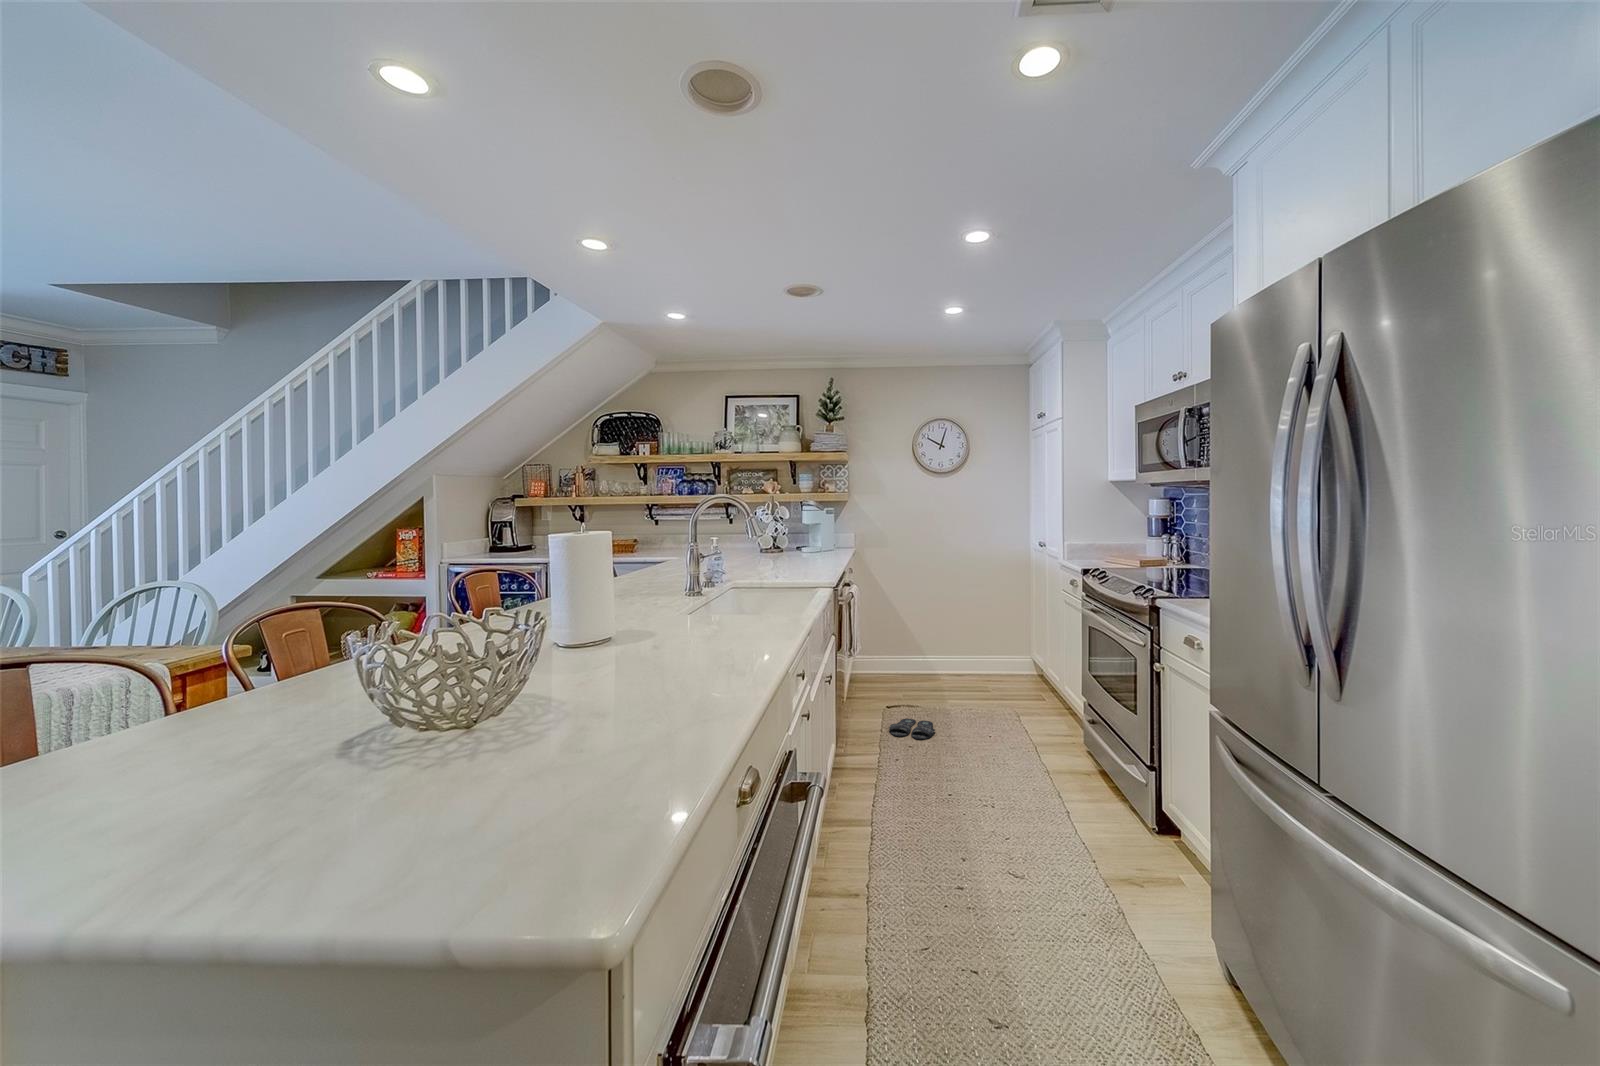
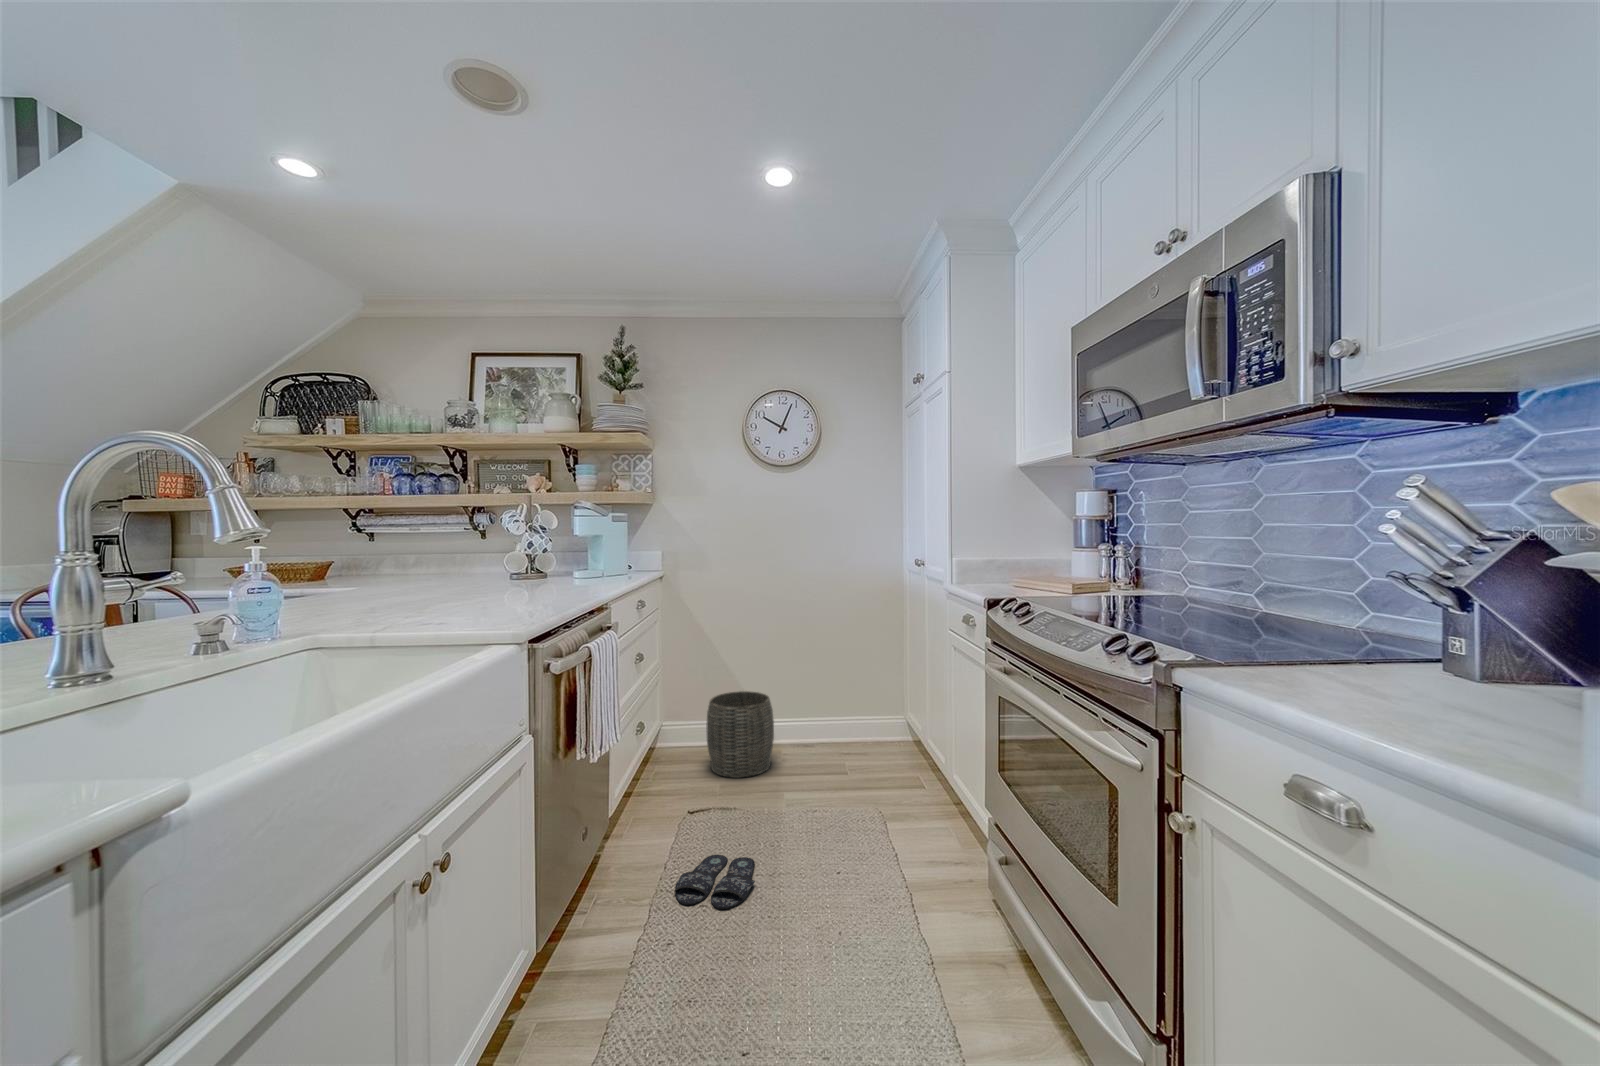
woven basket: none [887,630,933,685] -> present [706,691,774,778]

